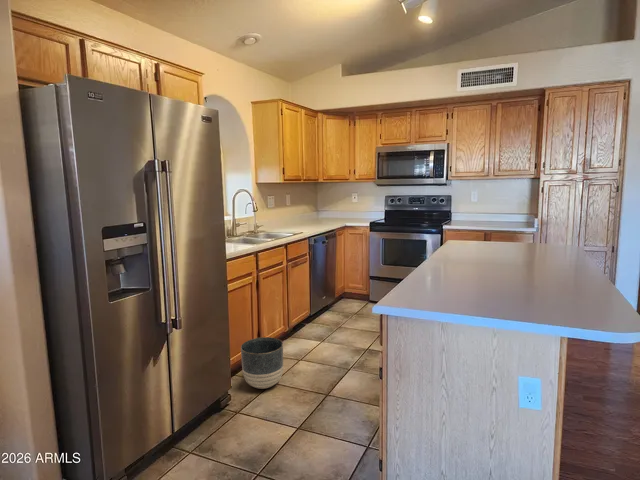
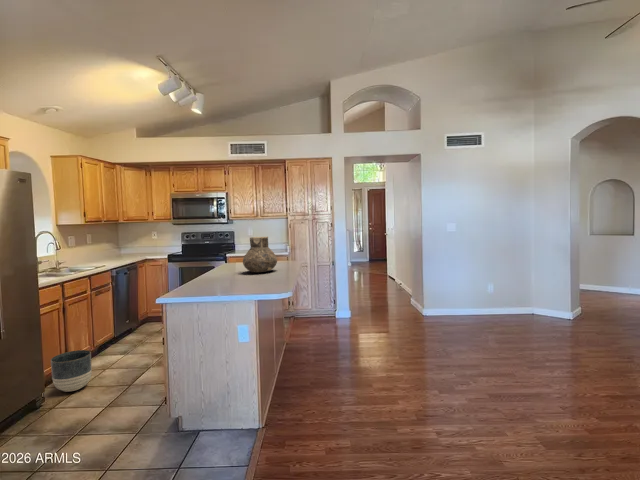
vase: none [498,204,565,266] -> present [243,237,277,272]

